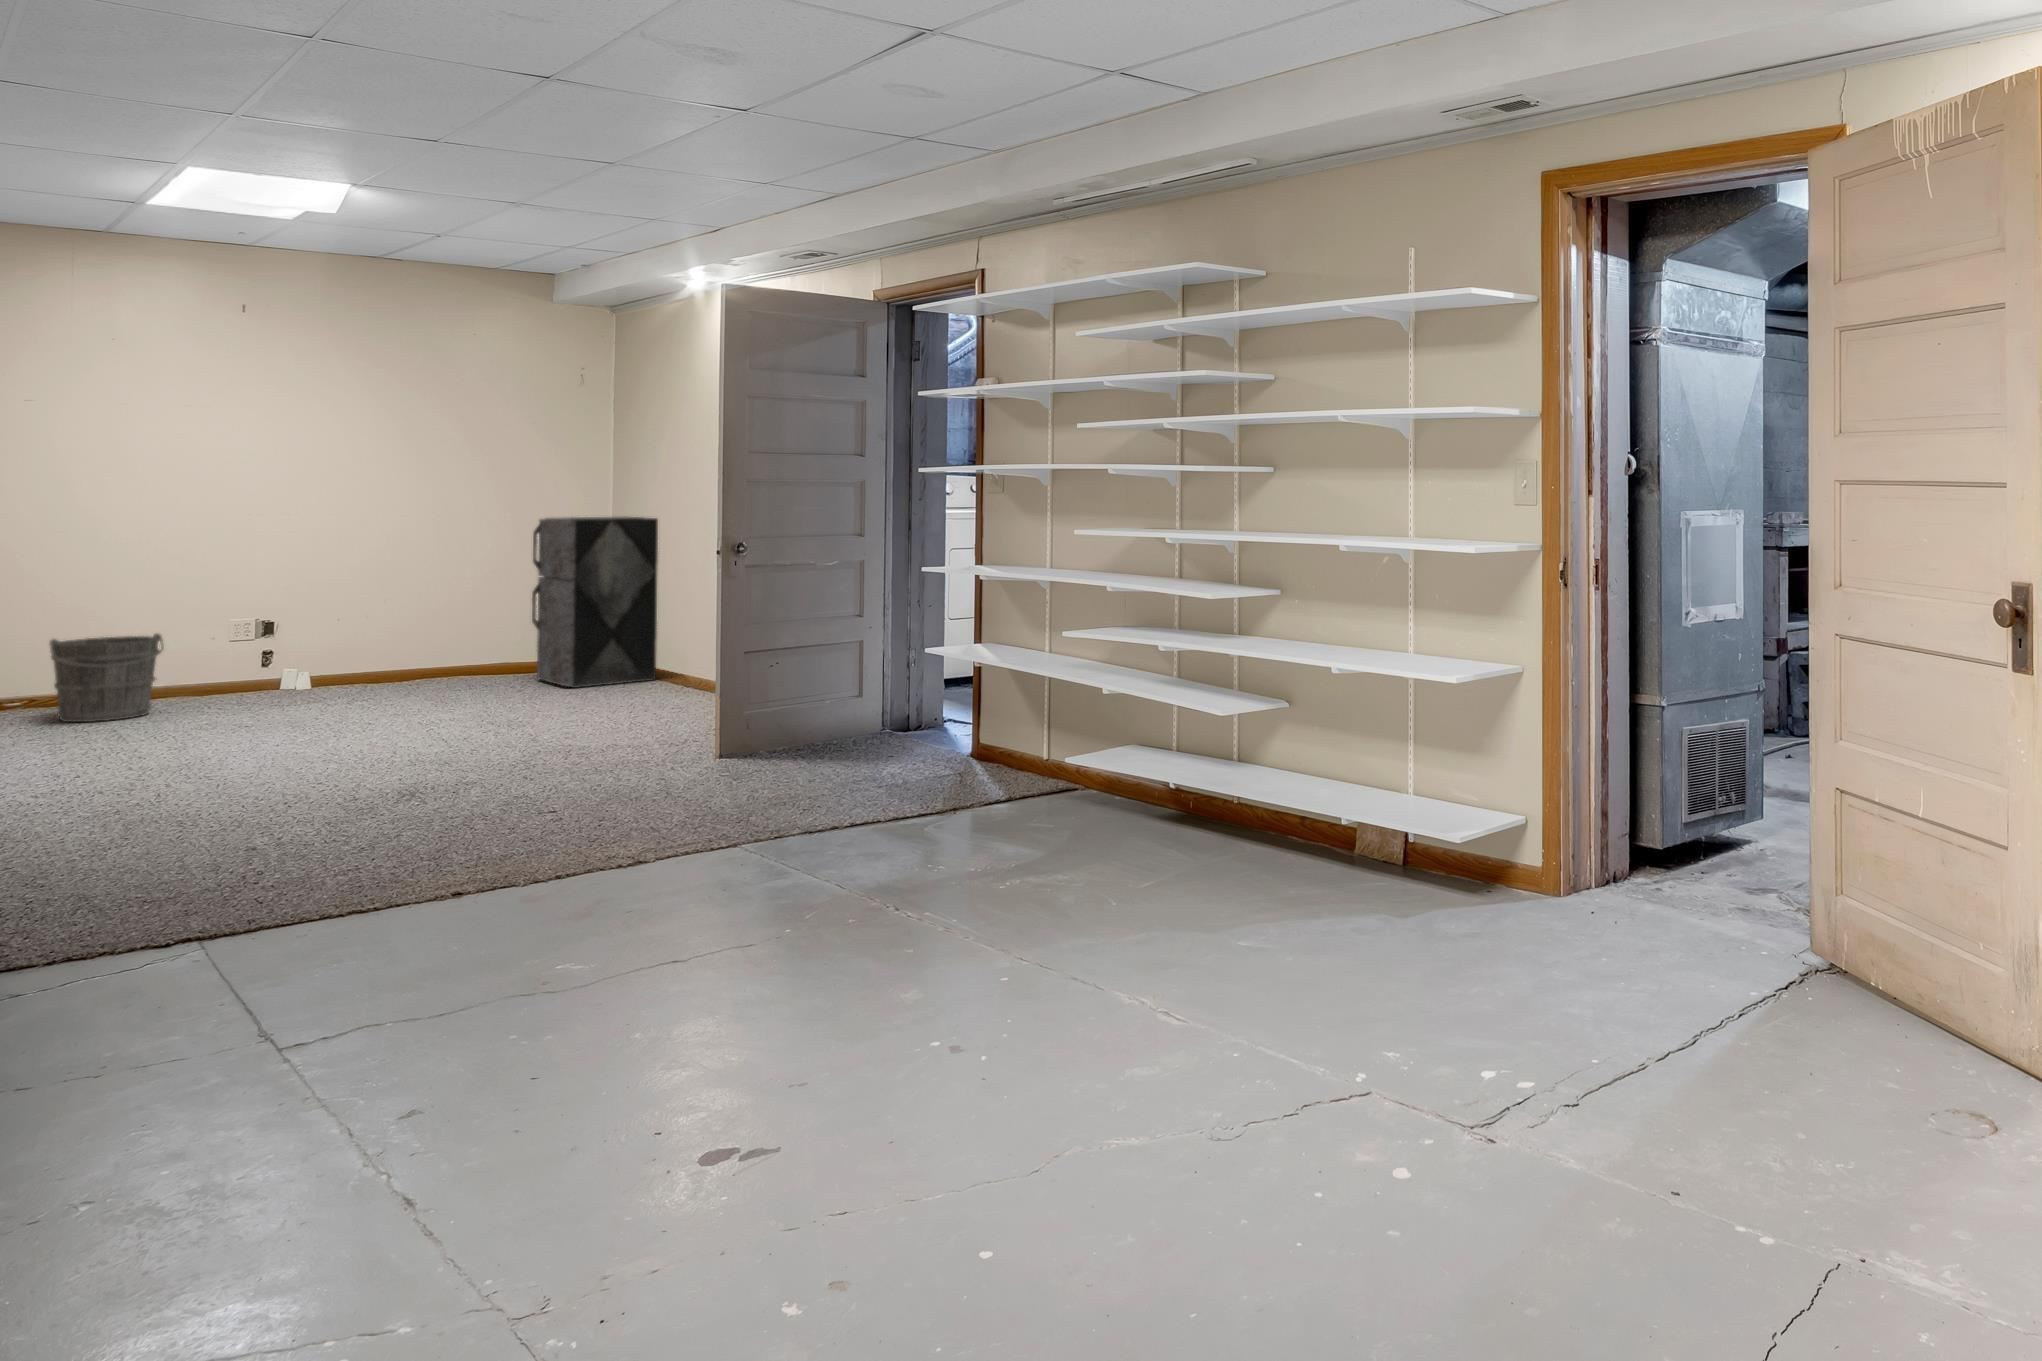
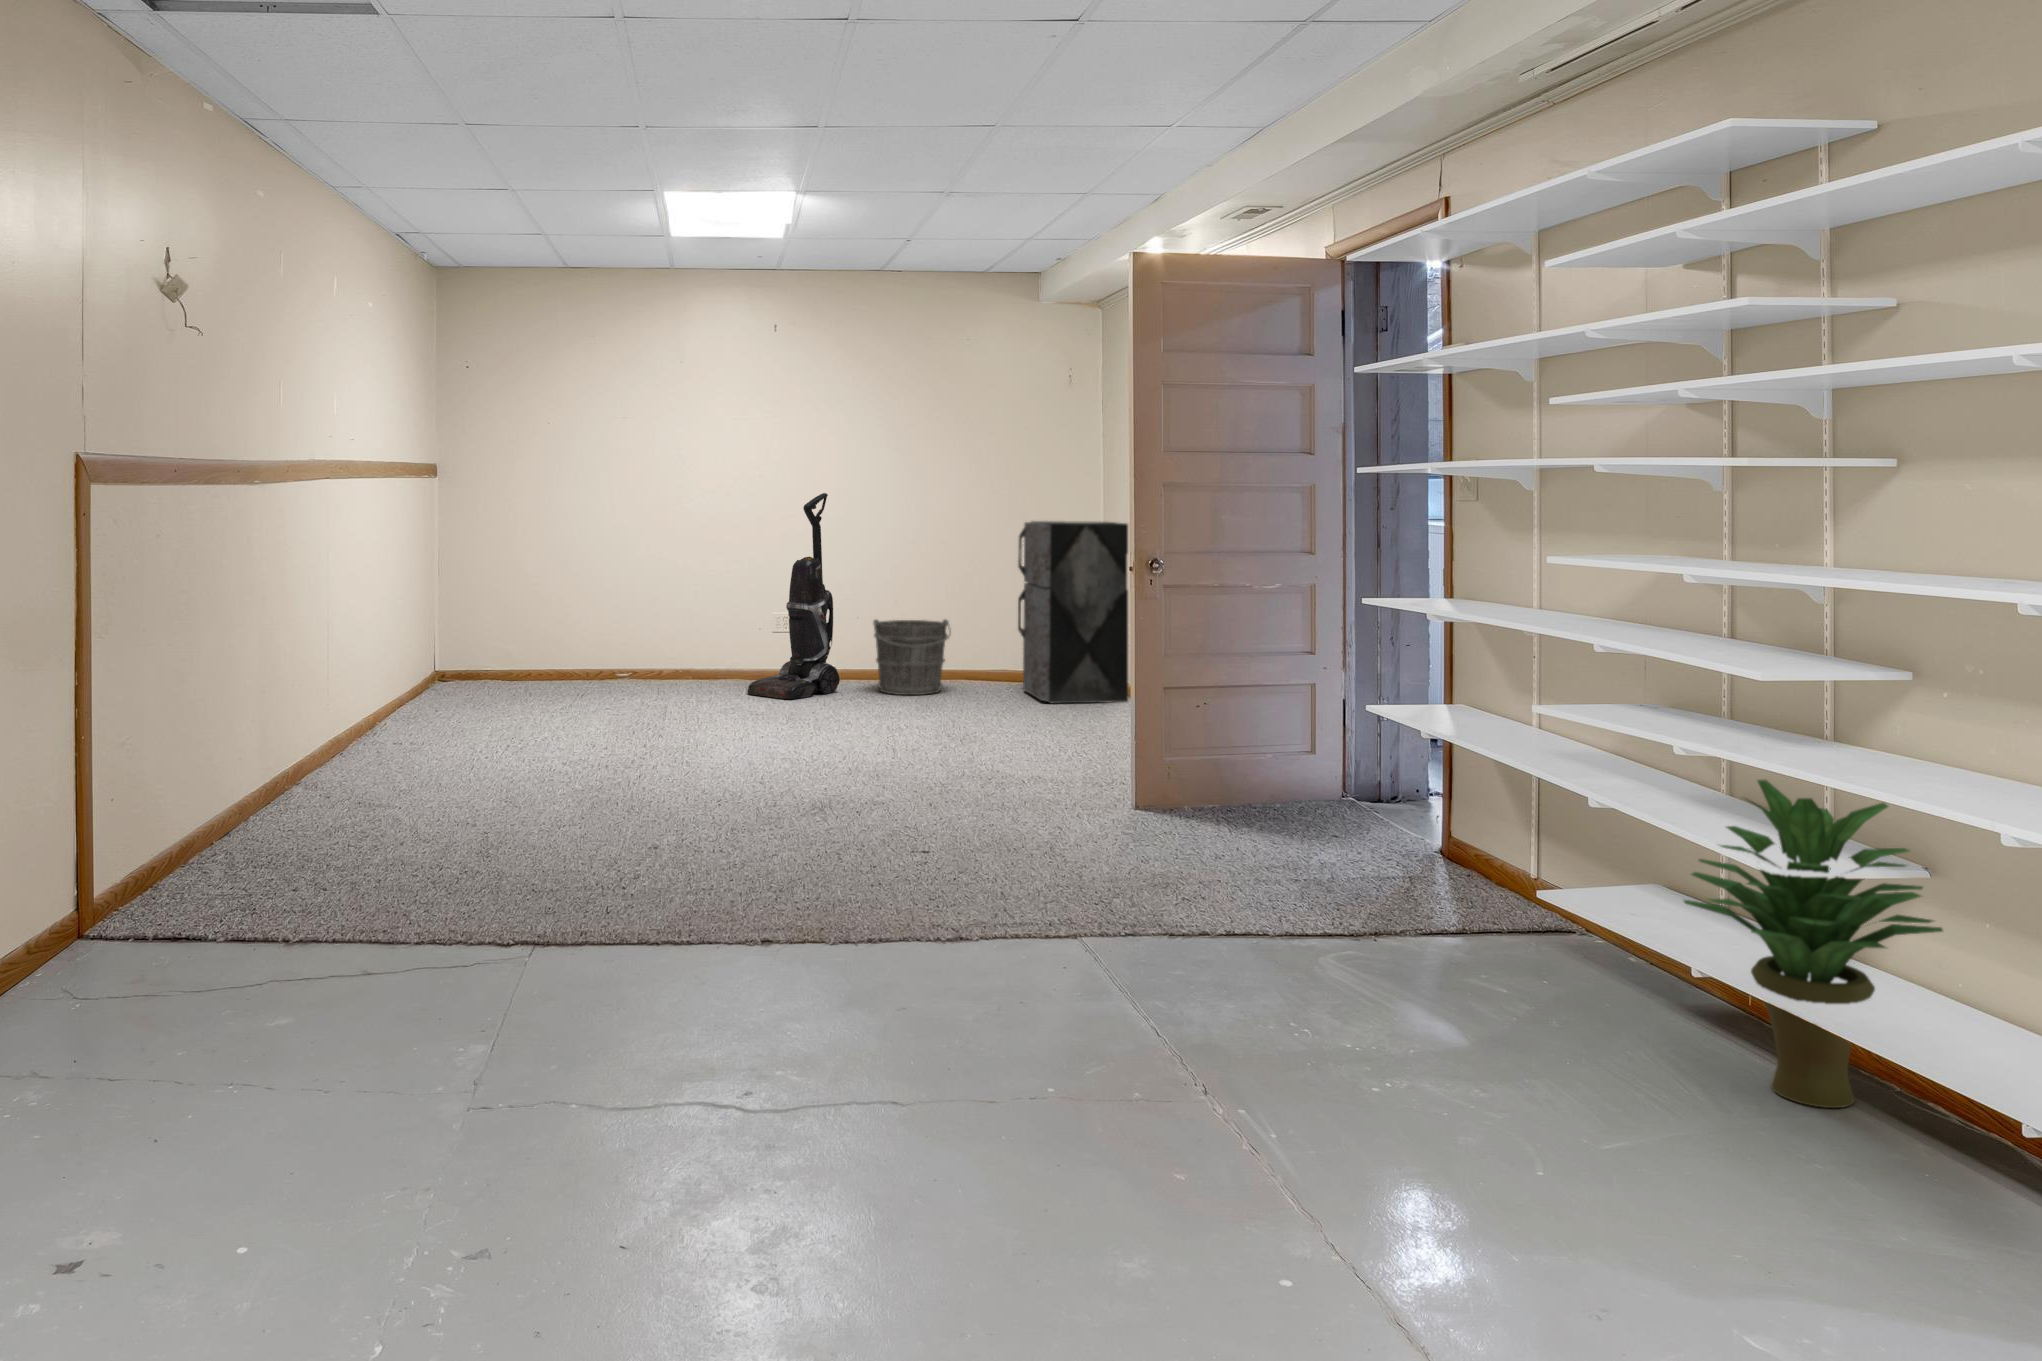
vacuum cleaner: none [205,494,323,709] -> present [748,493,840,699]
bucket: present [49,634,164,722] -> present [873,619,951,695]
potted plant: none [1162,660,1296,844] -> present [1684,780,1943,1108]

